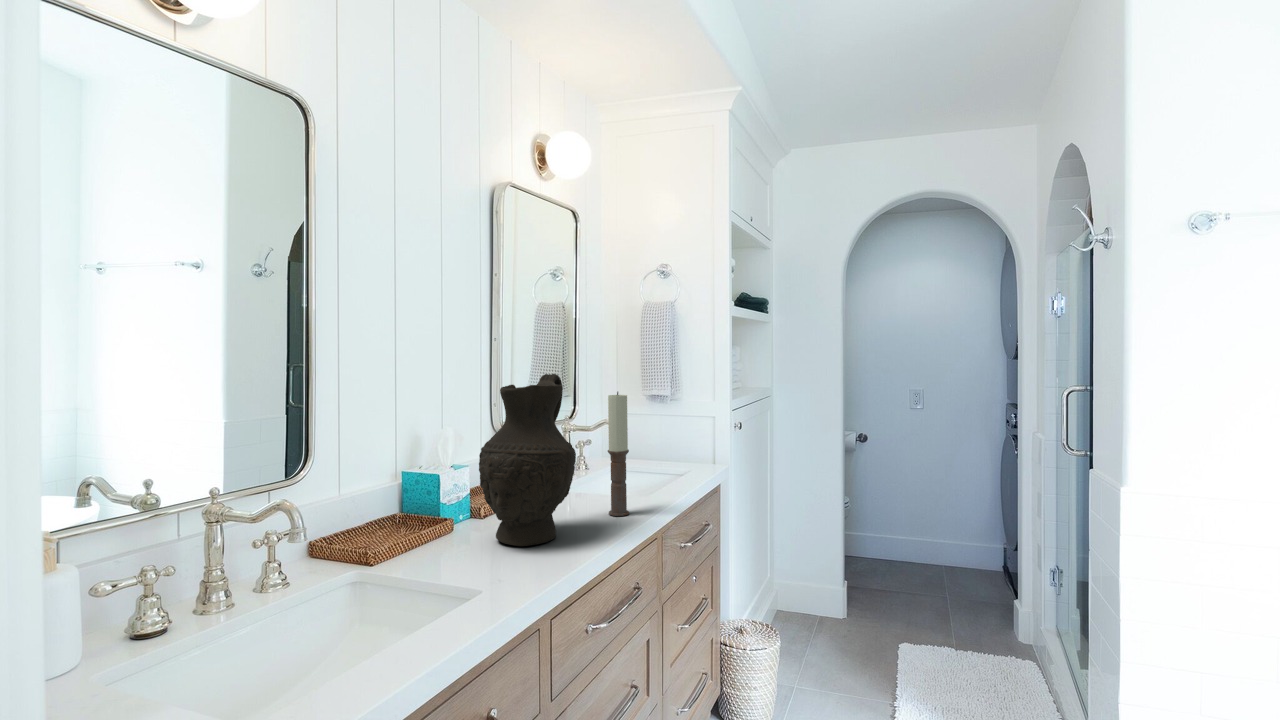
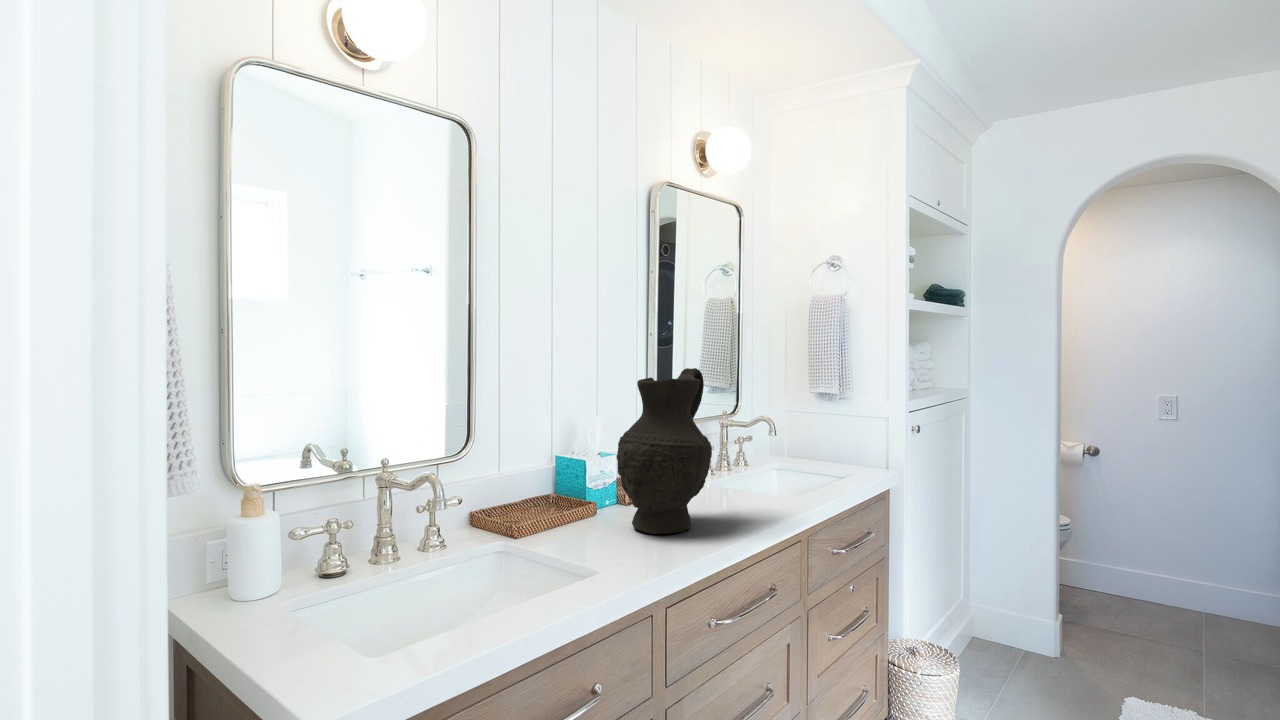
candle: present [608,392,629,516] -> none [750,388,772,514]

